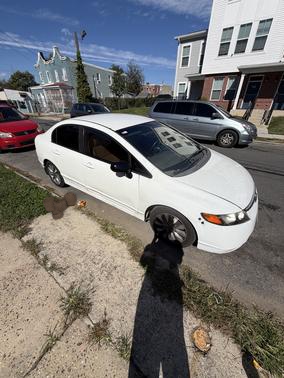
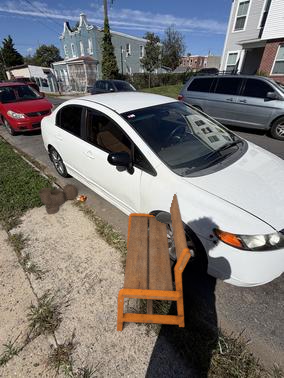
bench: none [130,185,196,304] -> present [117,194,191,331]

